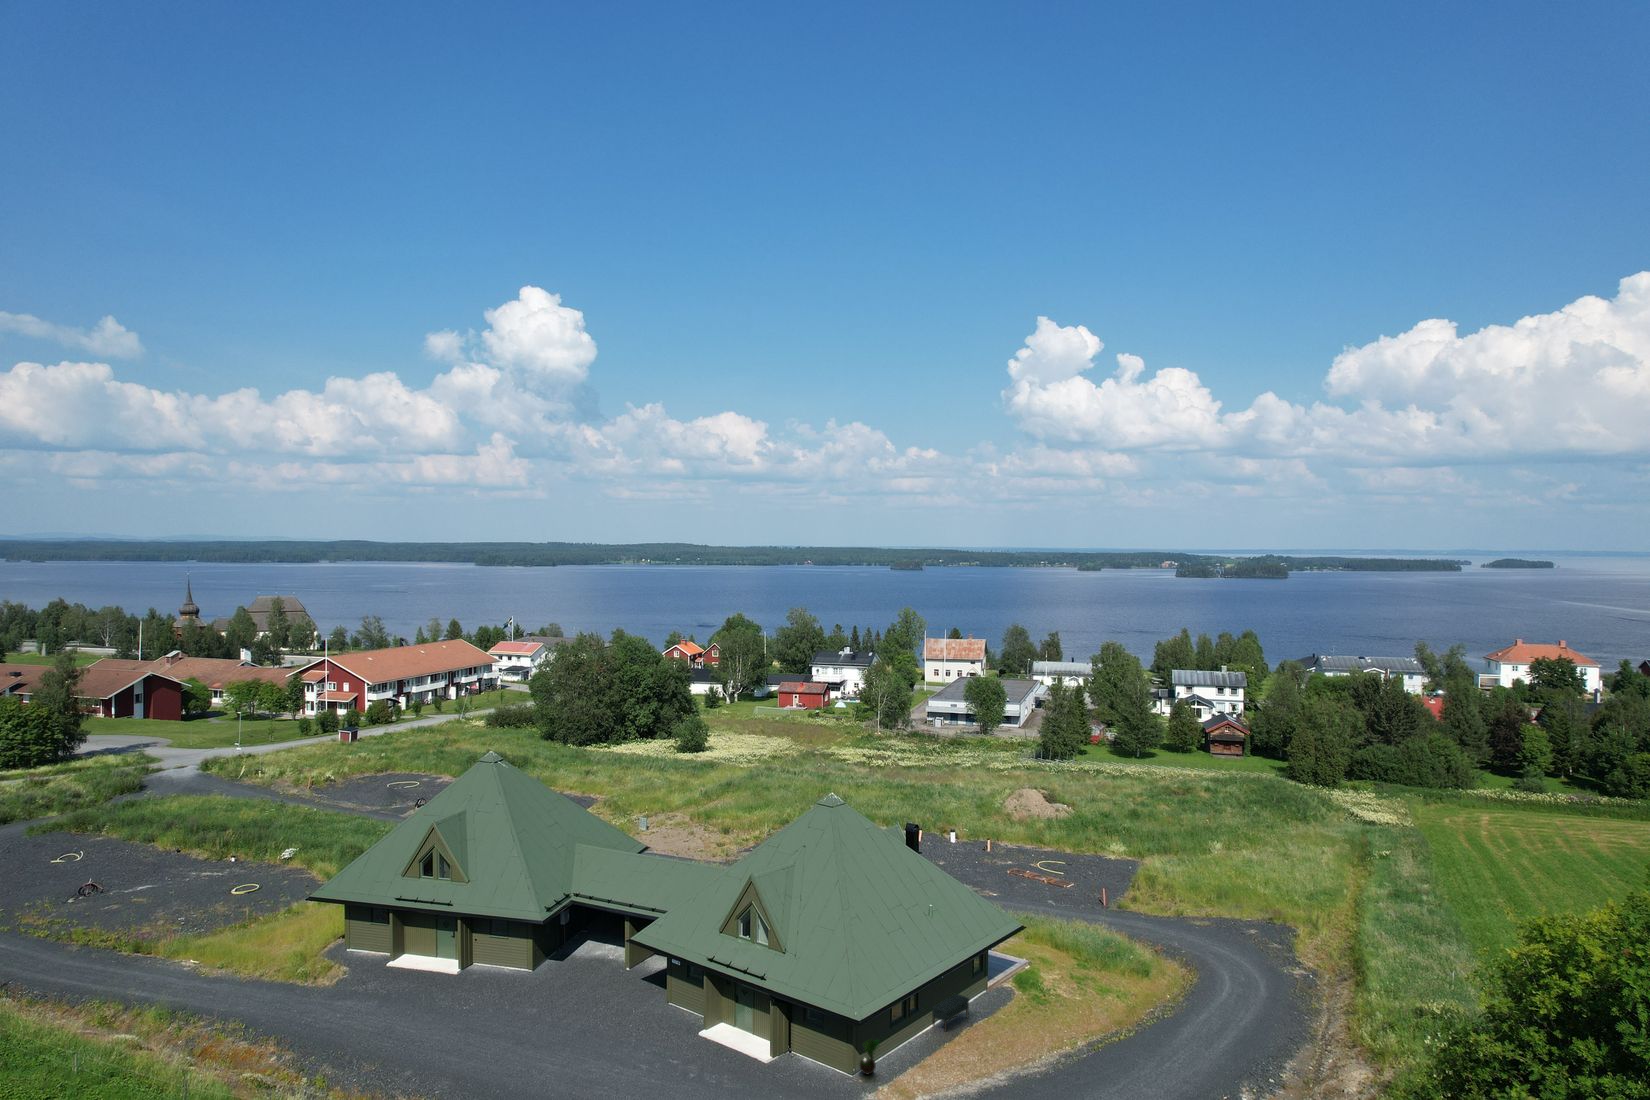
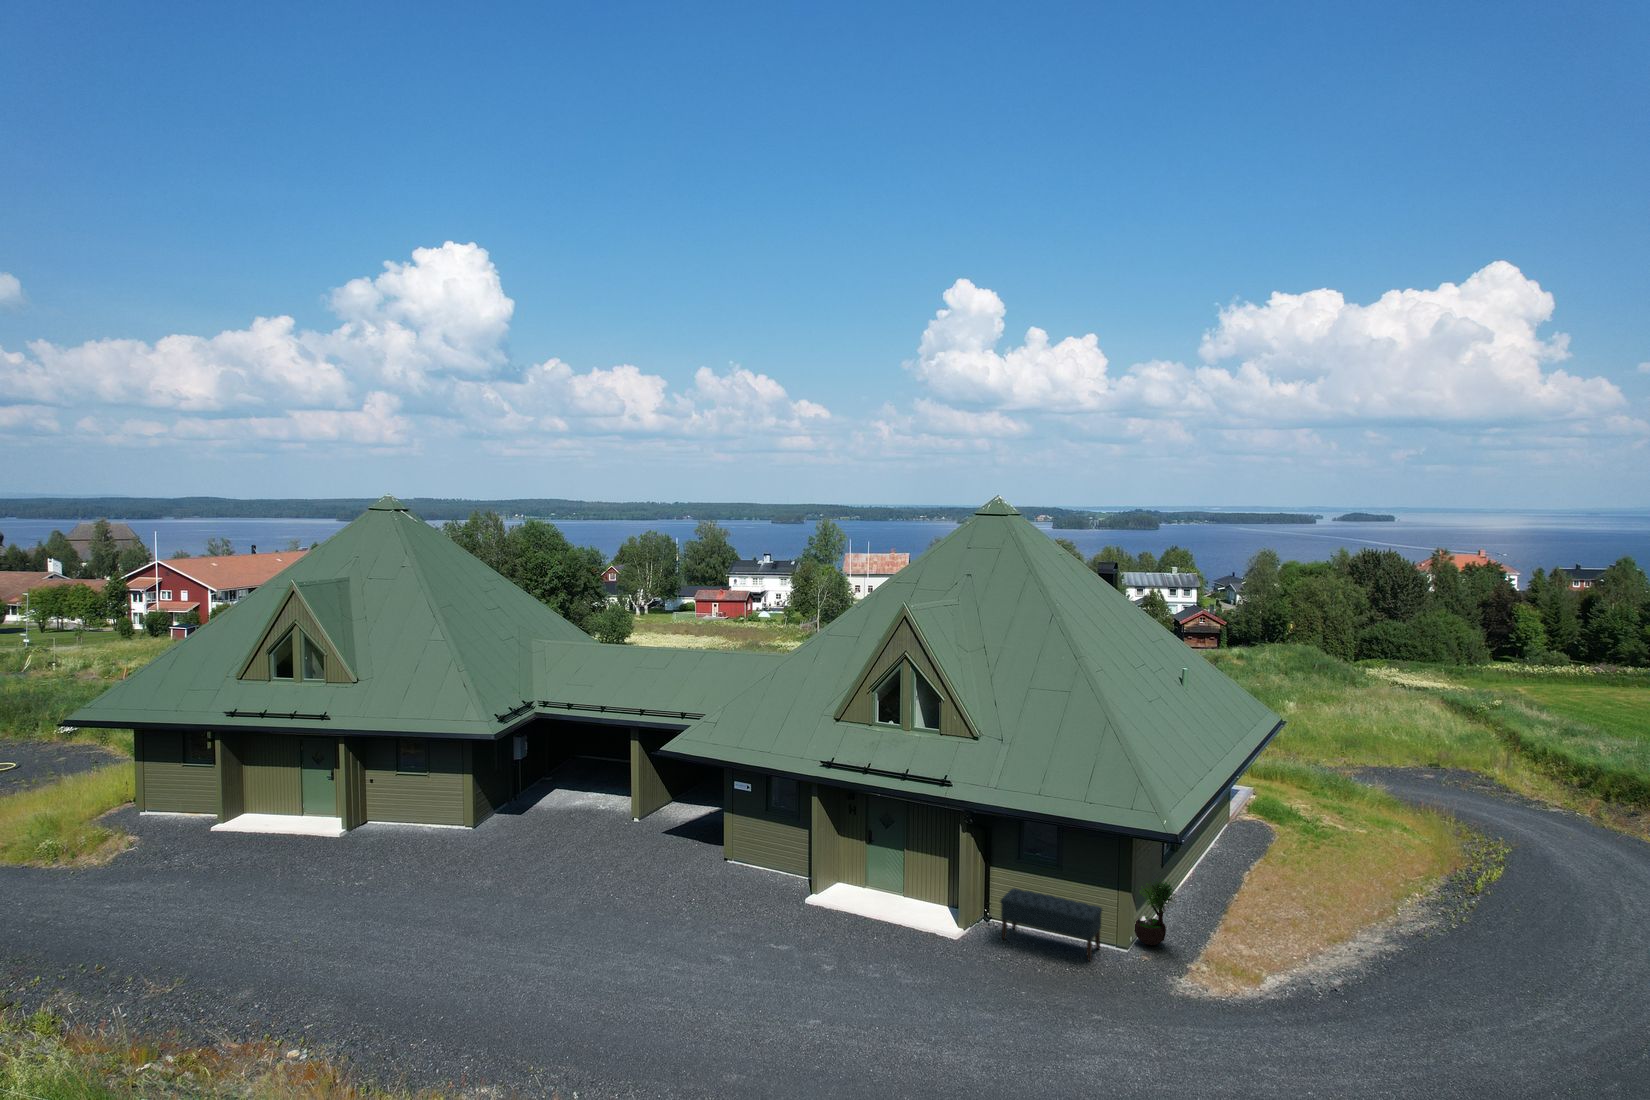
bench: present [932,994,969,1031] -> present [1000,888,1102,961]

